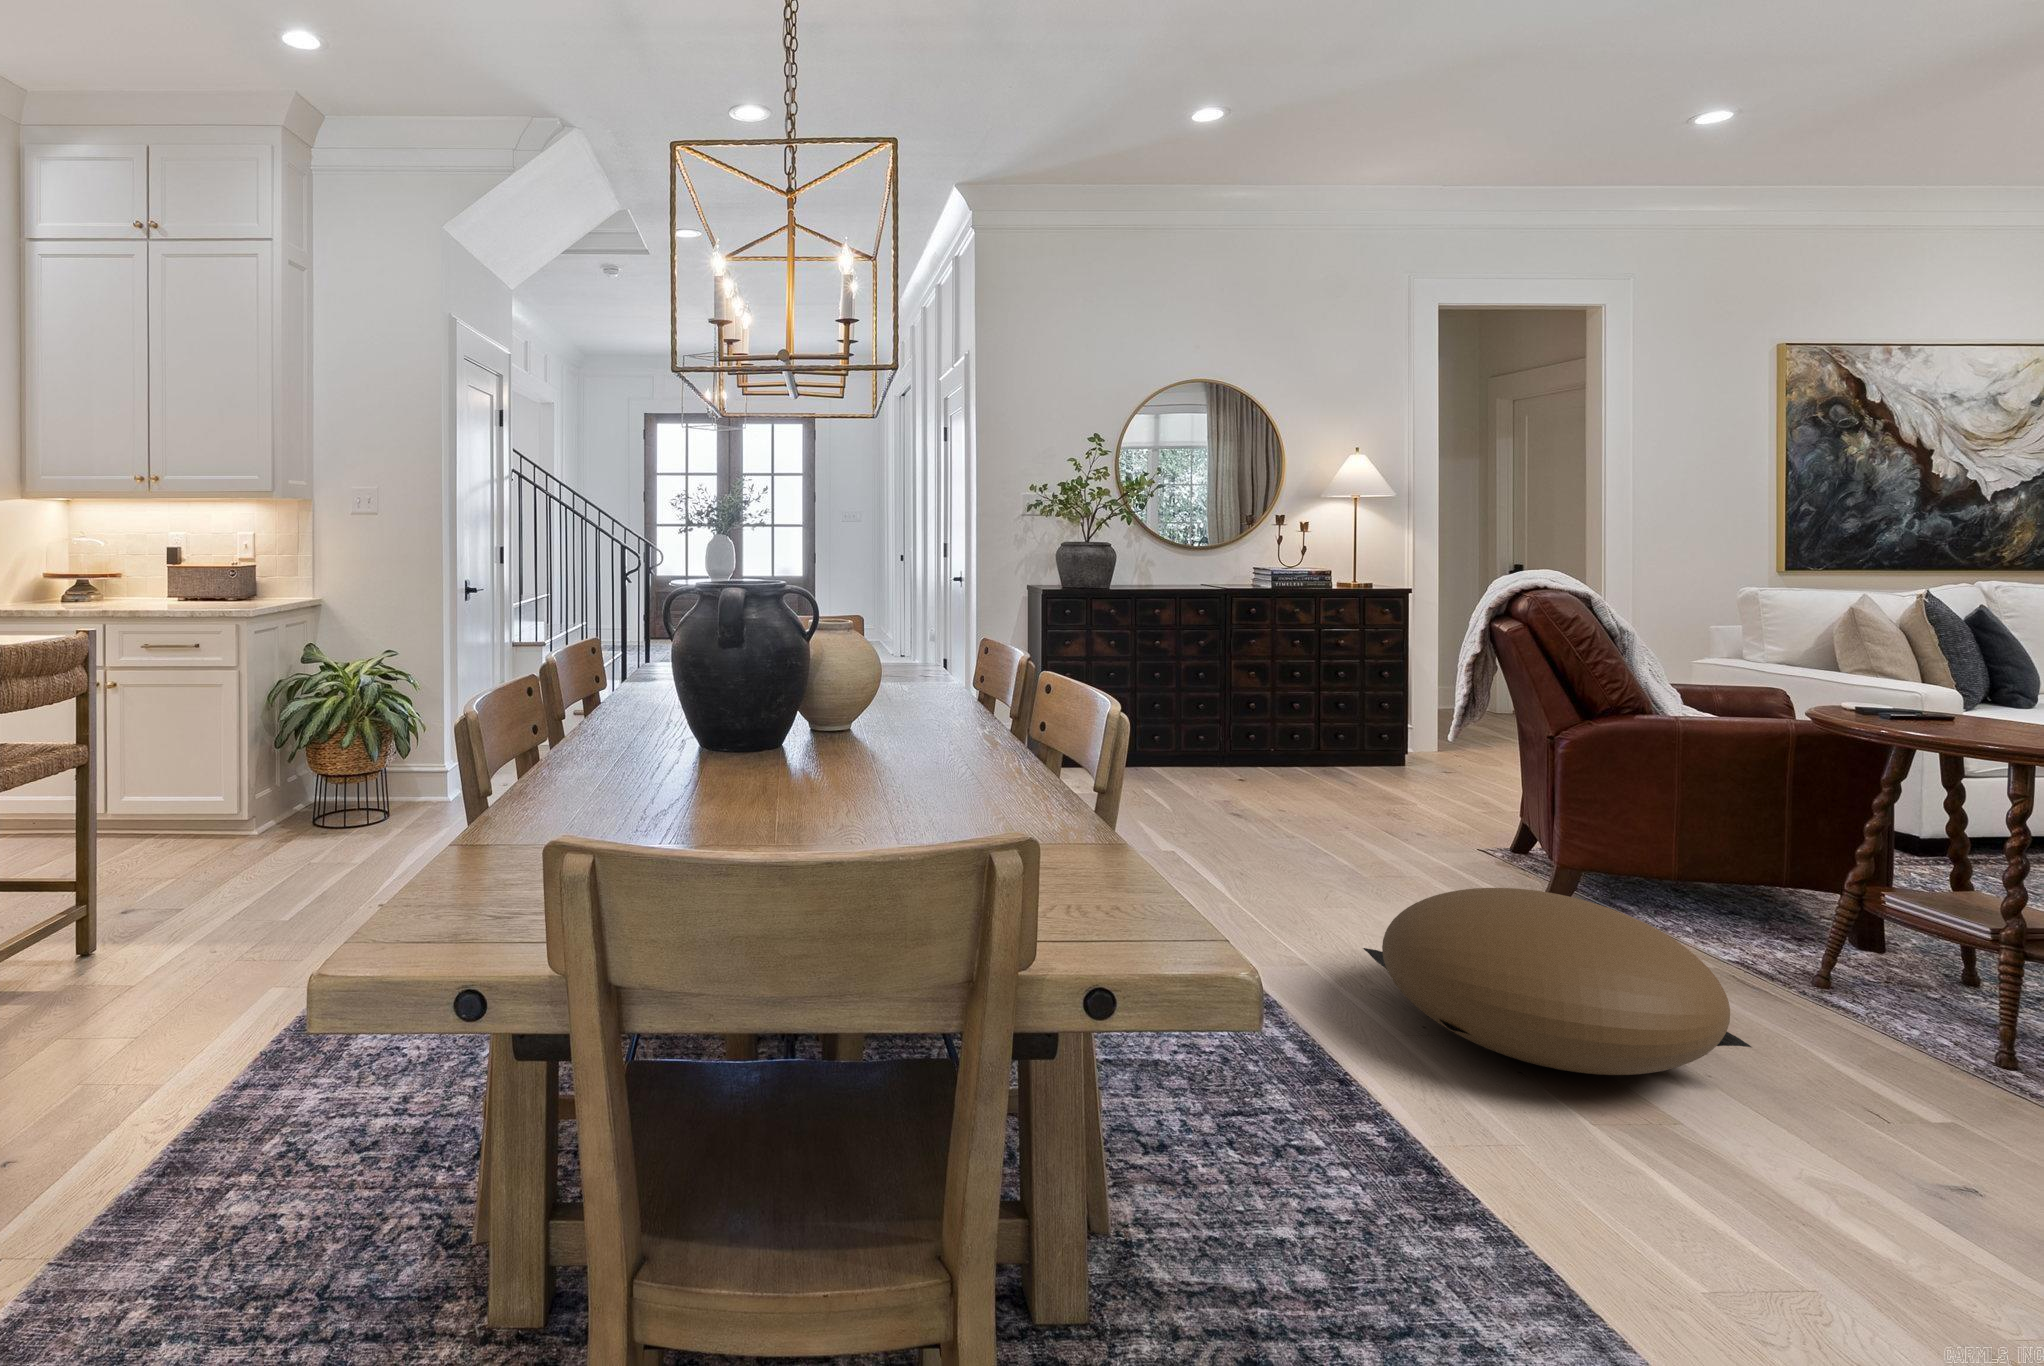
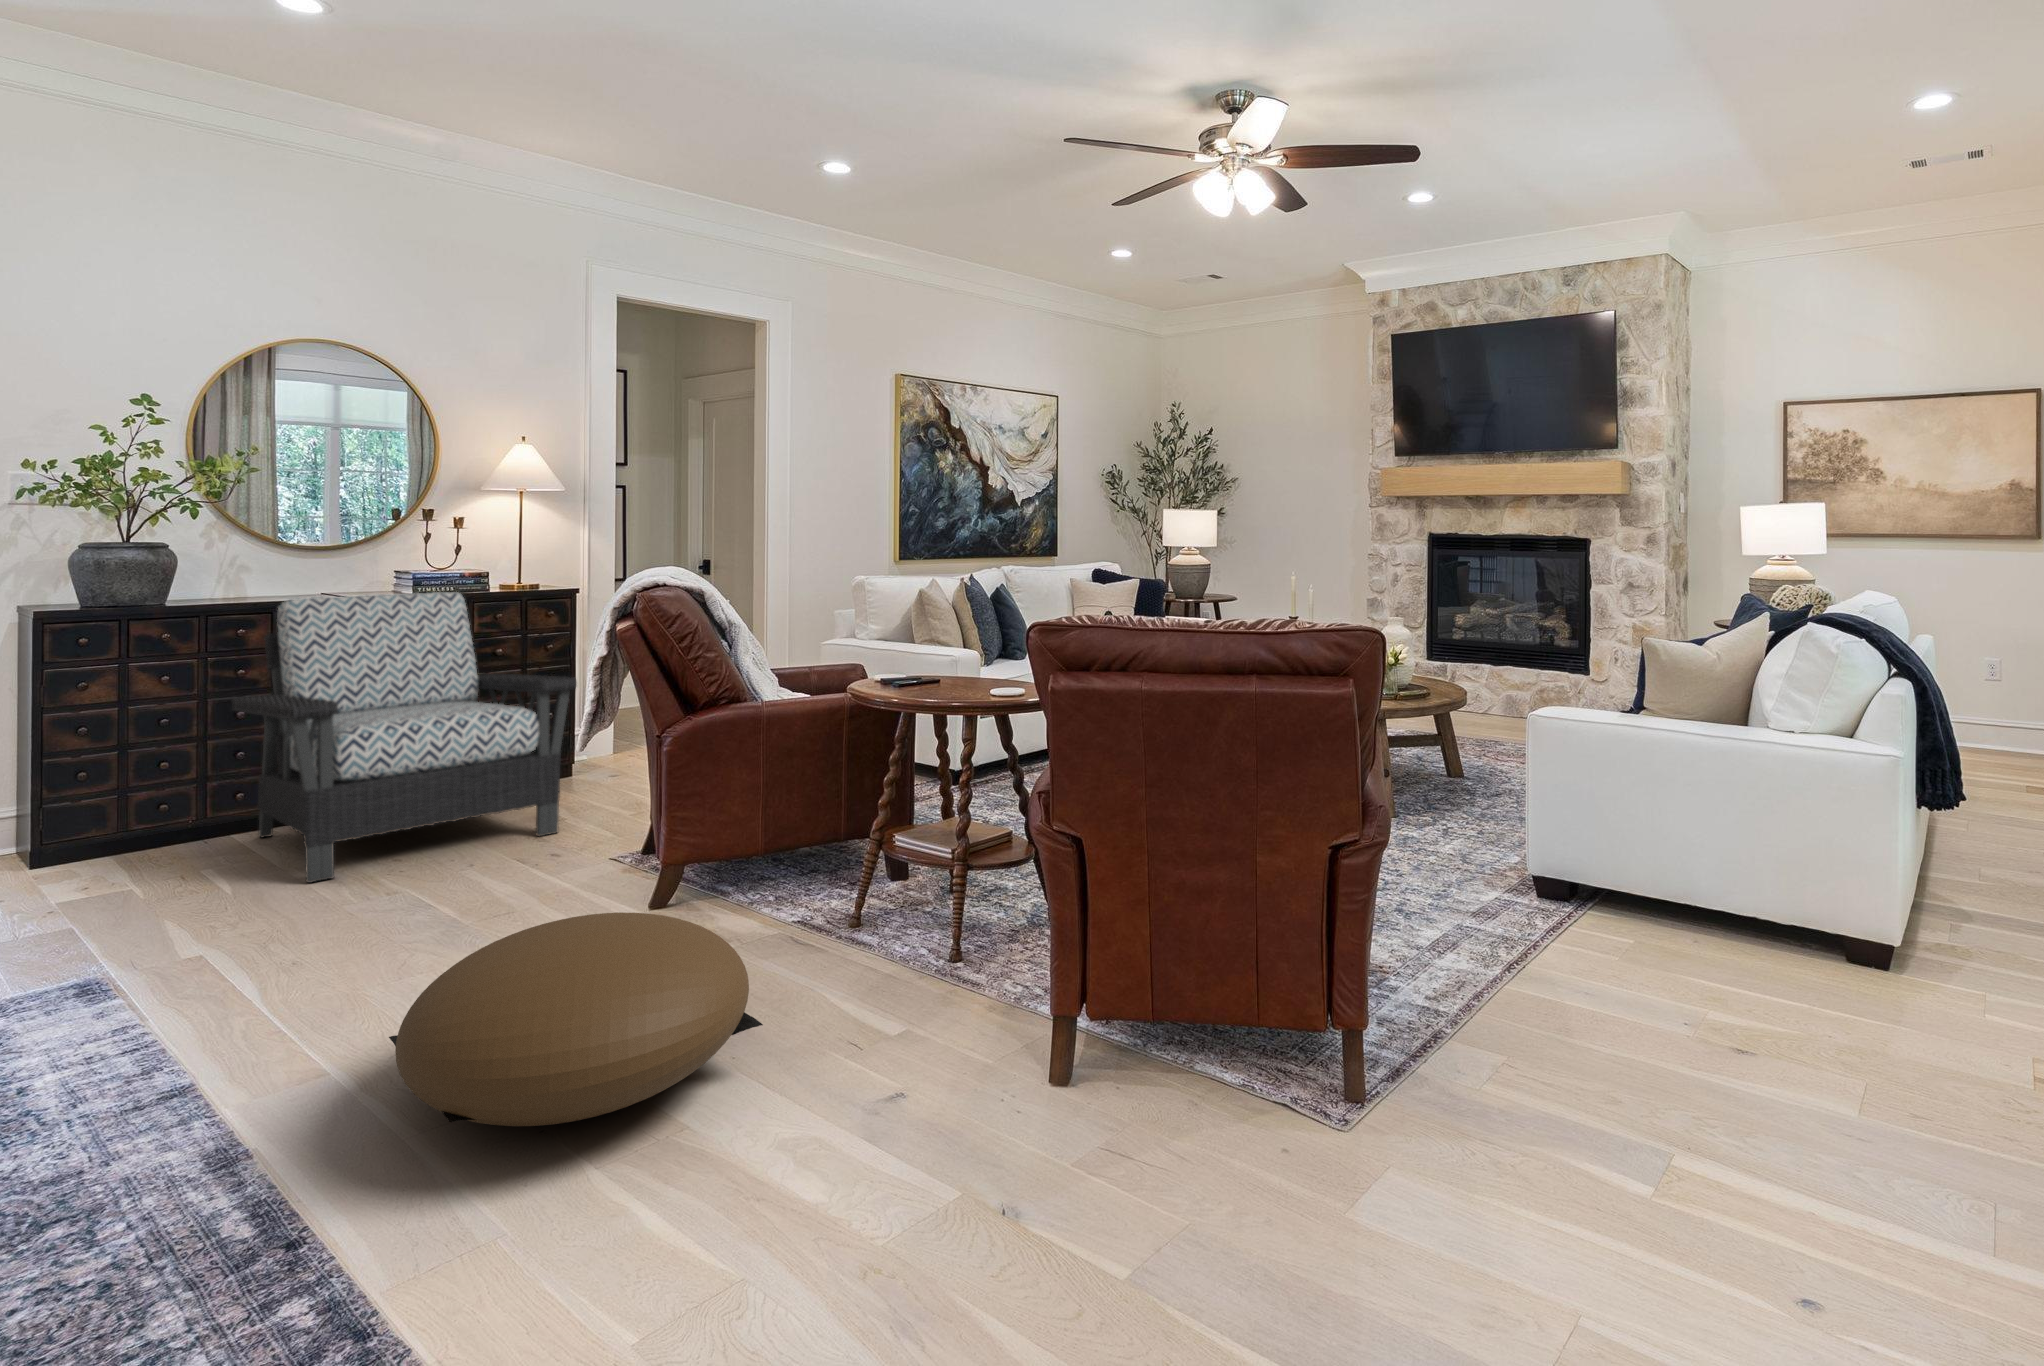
armchair: none [1155,588,1434,816] -> present [232,592,577,883]

